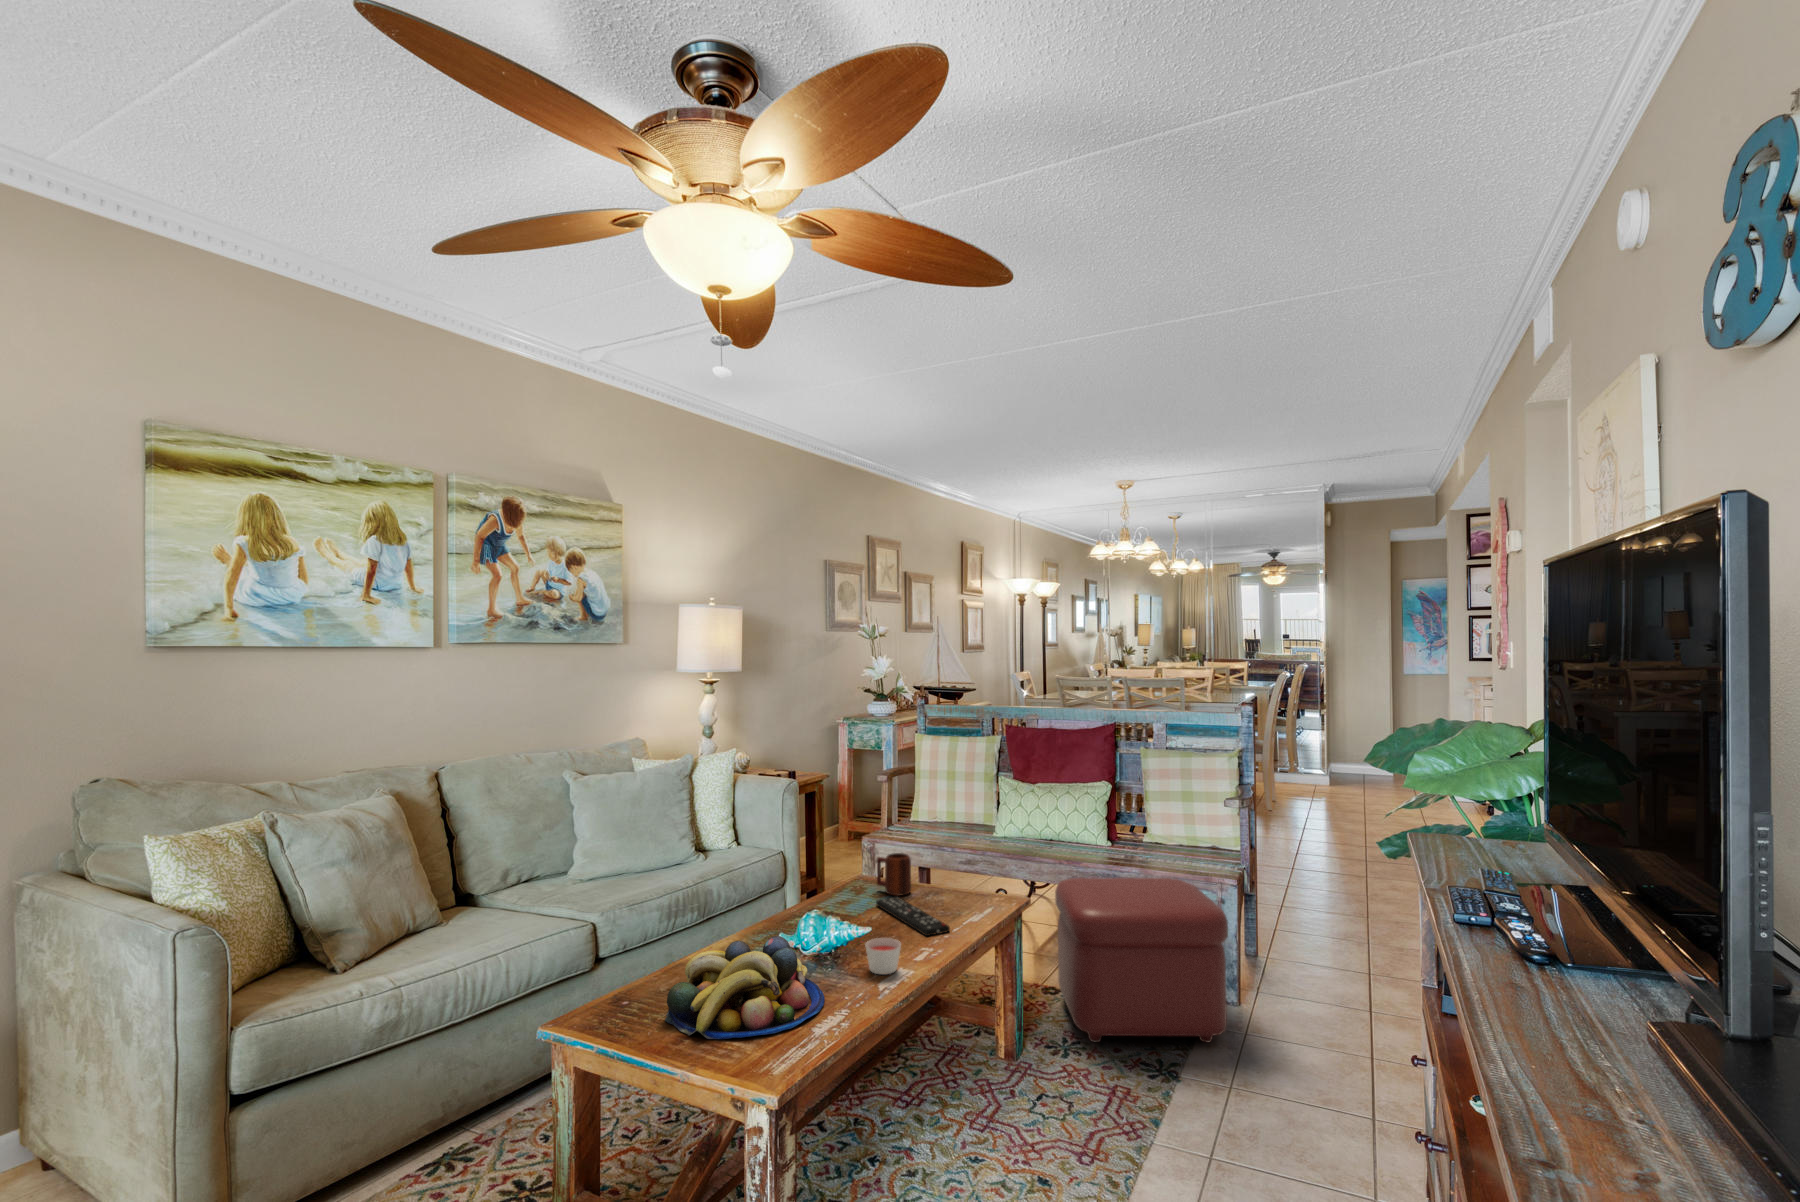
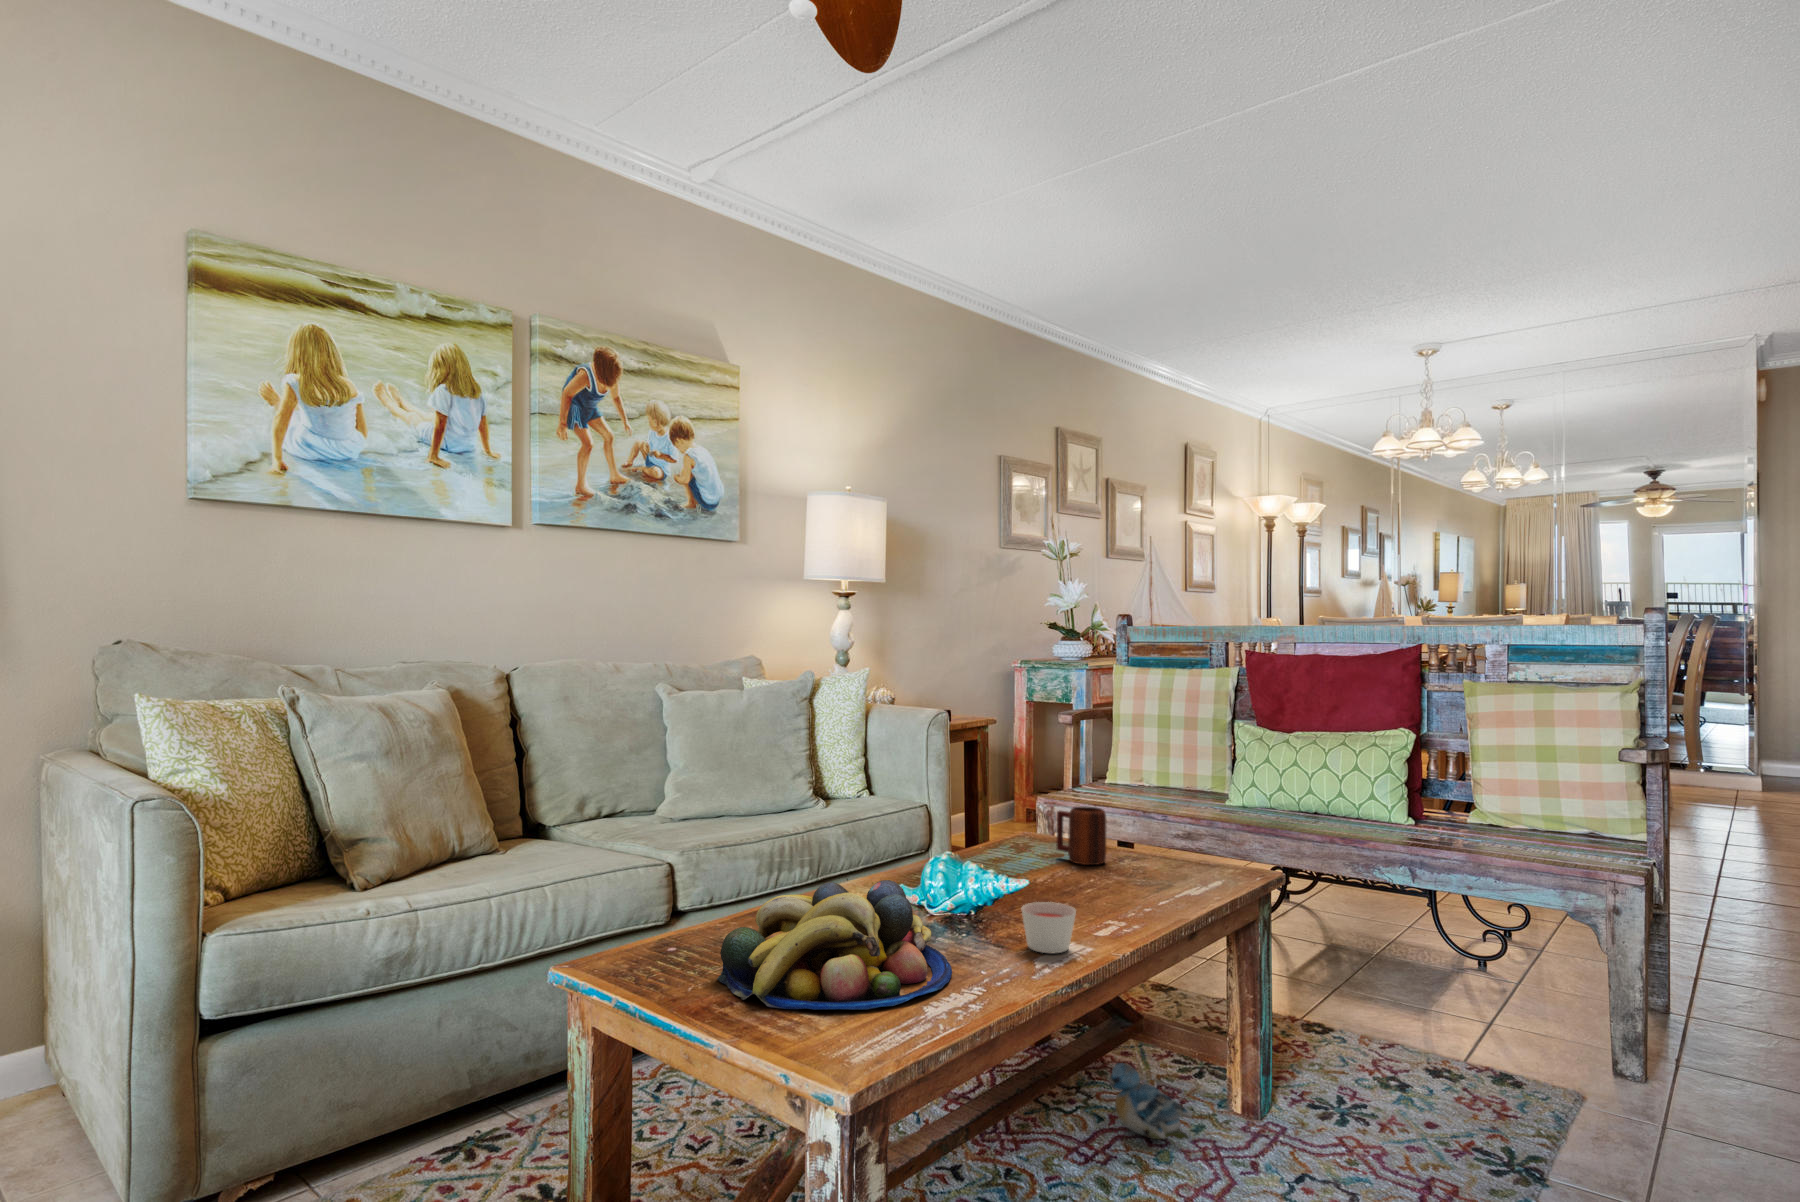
ottoman: present [1055,878,1228,1042] -> none [1329,866,1624,1130]
remote control: present [876,897,950,936] -> none [1052,864,1158,914]
plush toy: none [919,1035,973,1085] -> present [1110,1063,1192,1139]

